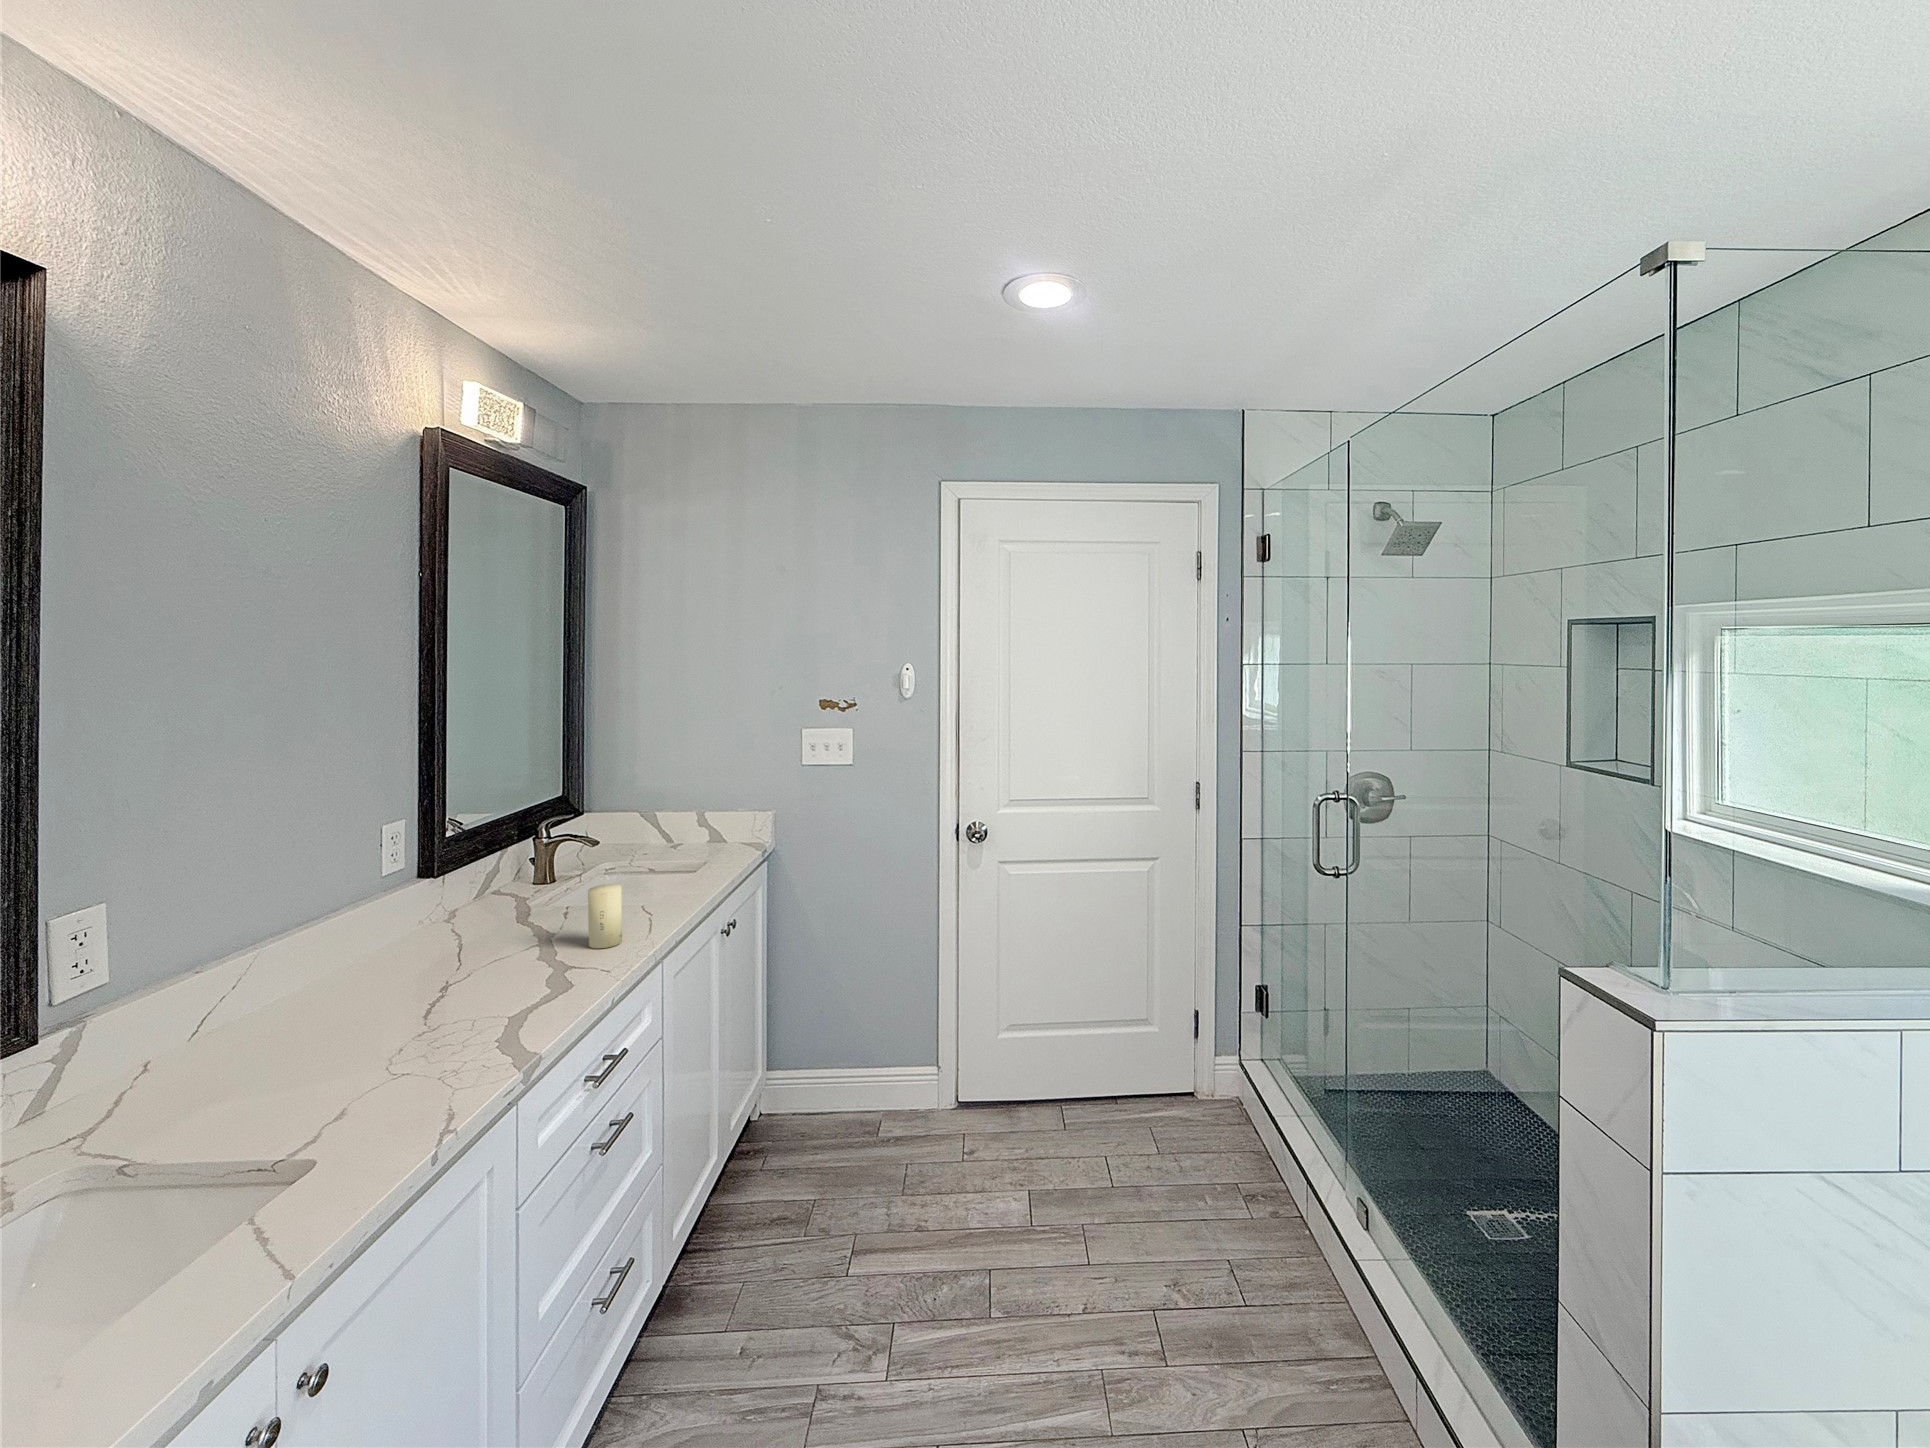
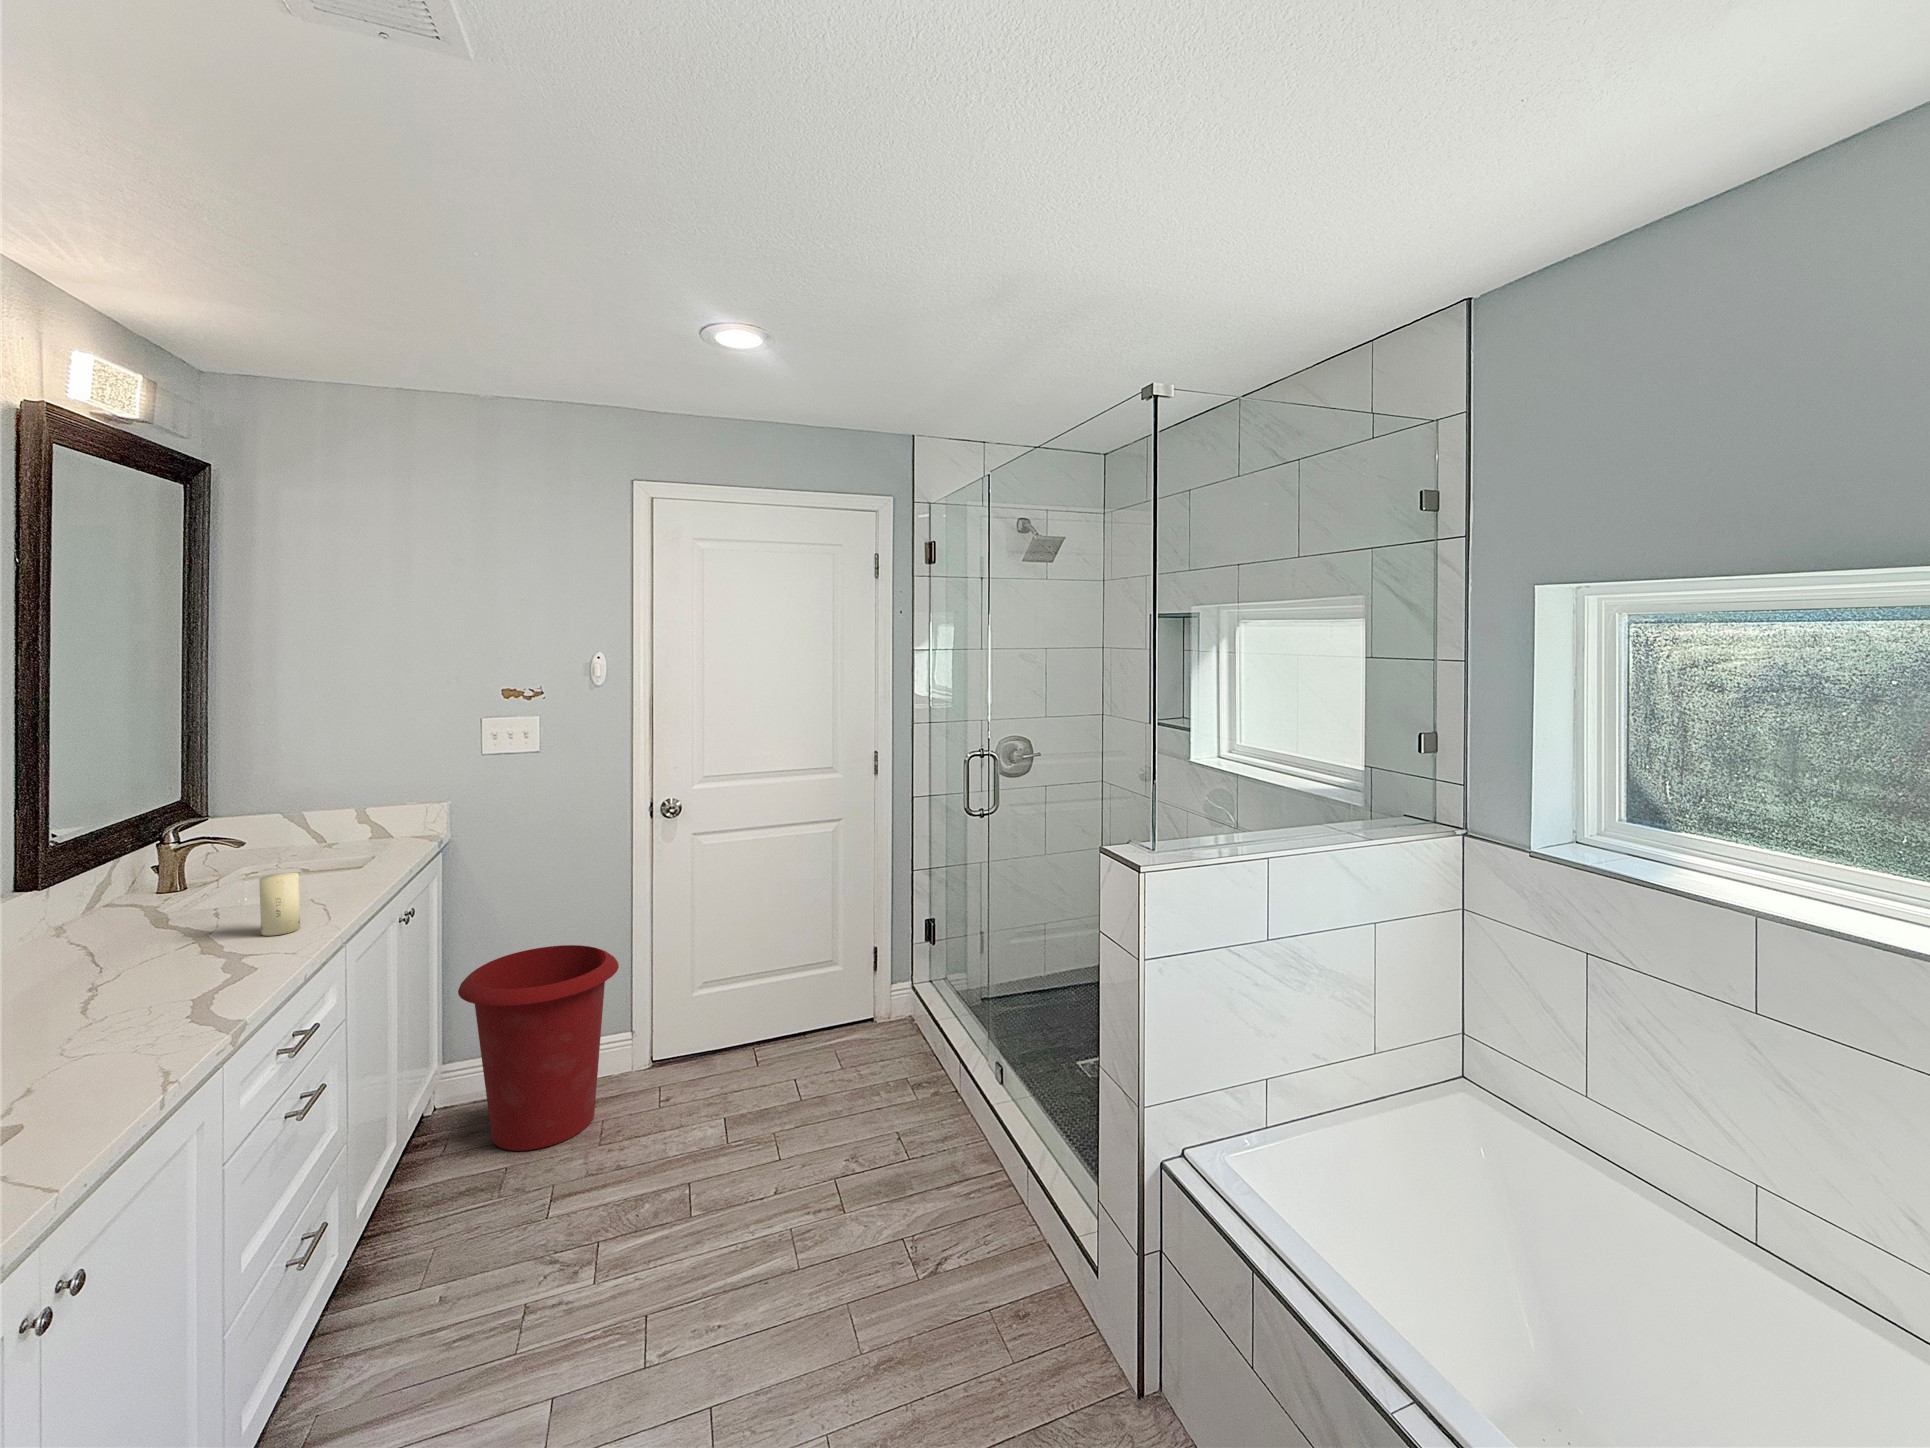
waste bin: none [775,967,923,1184] -> present [458,945,619,1151]

